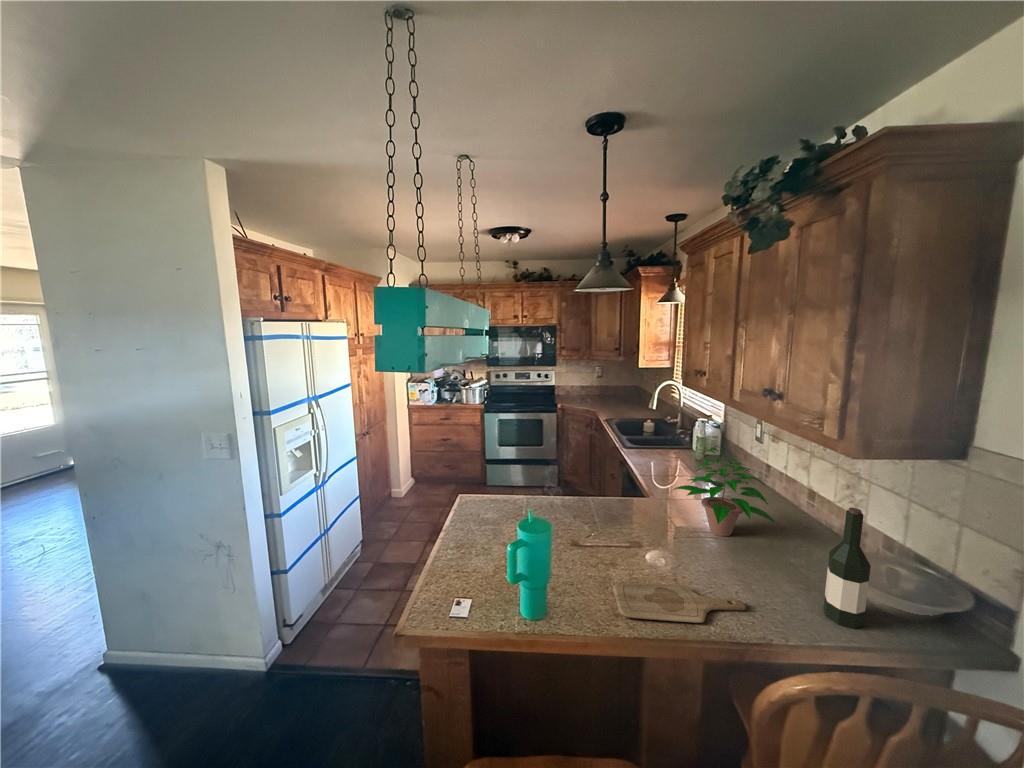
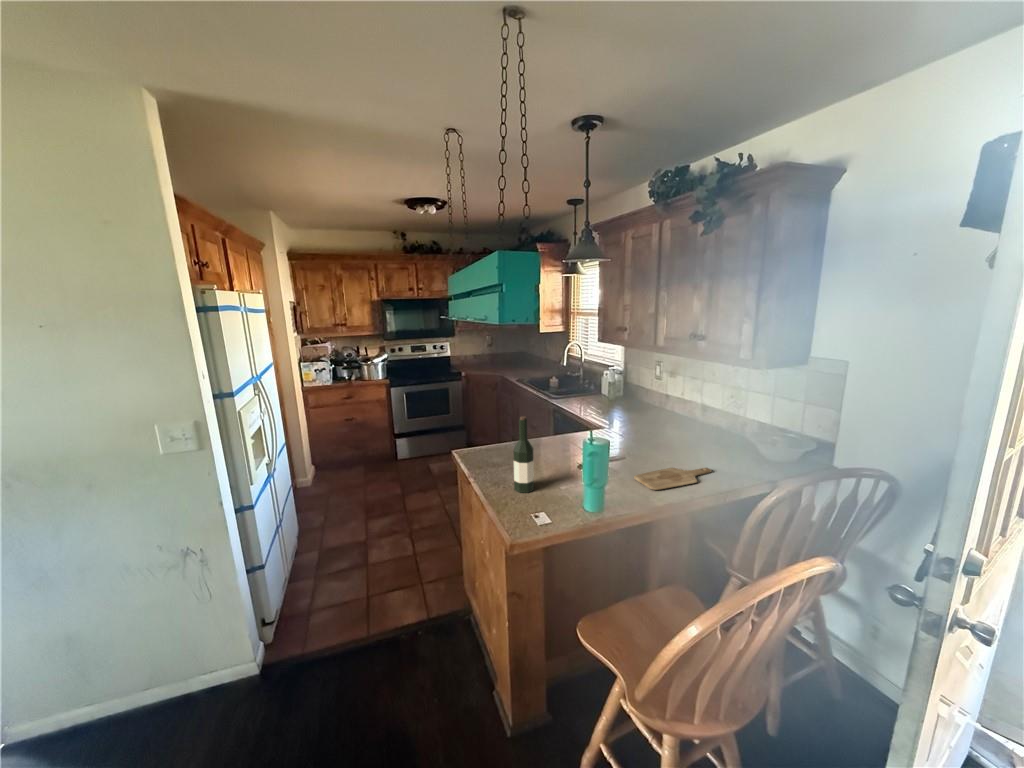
potted plant: present [673,446,777,536] -> none [632,378,701,440]
wine bottle: present [823,508,871,629] -> present [513,416,534,493]

